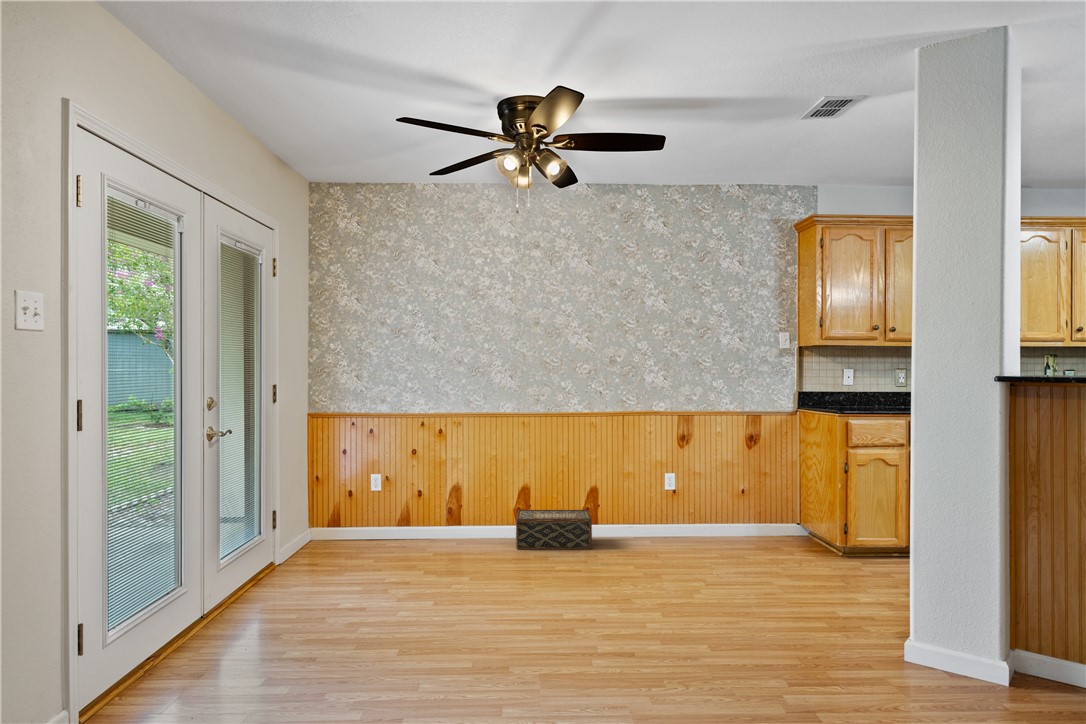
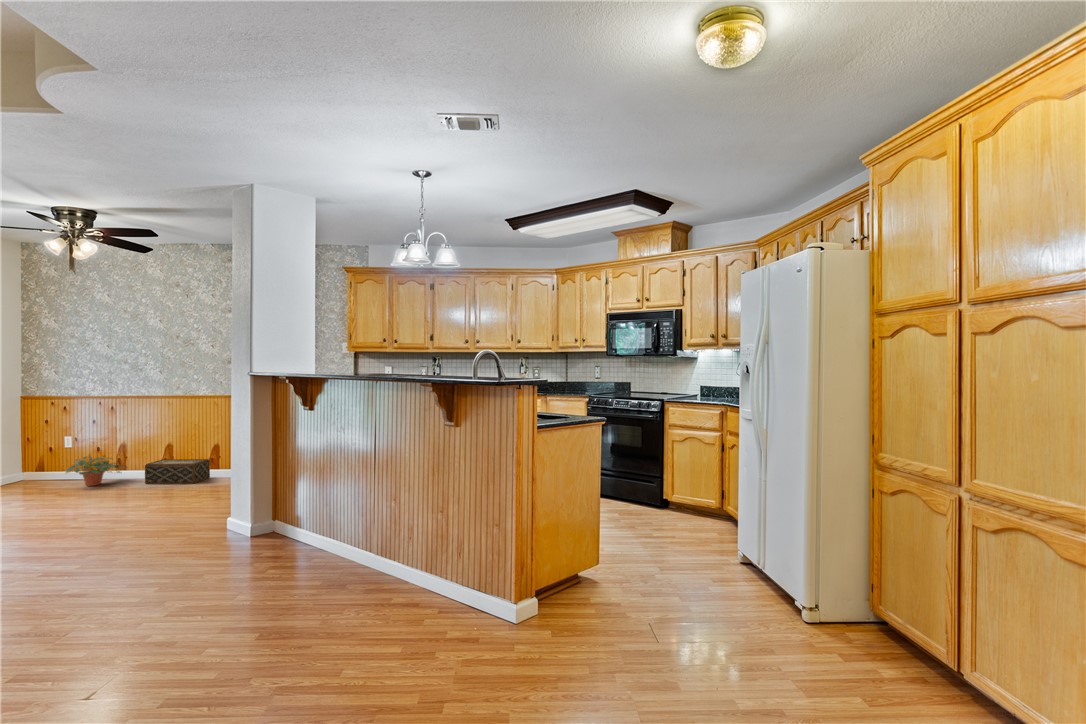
potted plant: none [410,504,481,553] -> present [66,456,126,486]

